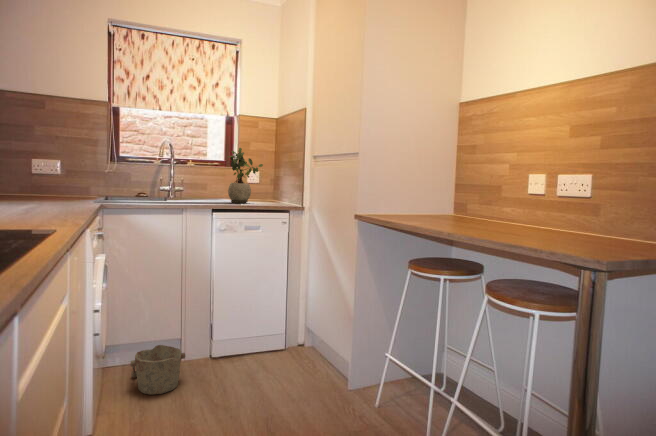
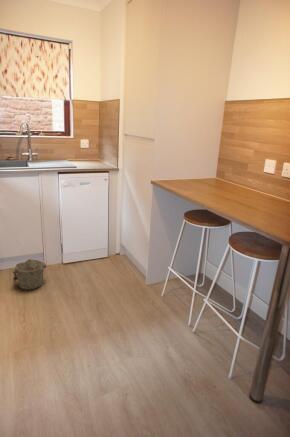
potted plant: present [228,148,263,203] -> none [66,127,91,165]

